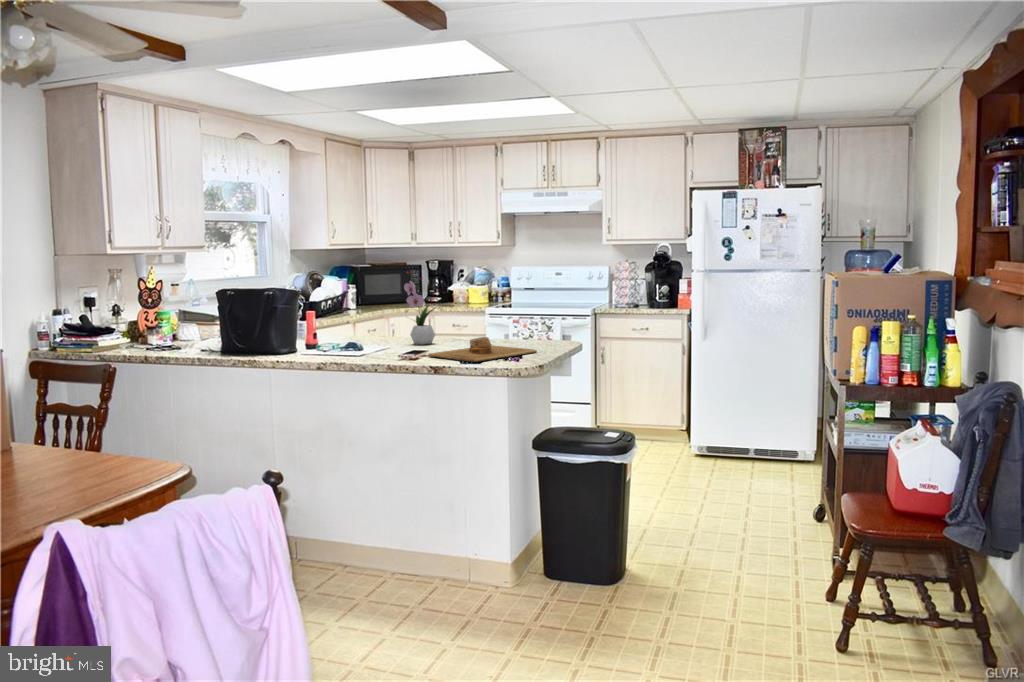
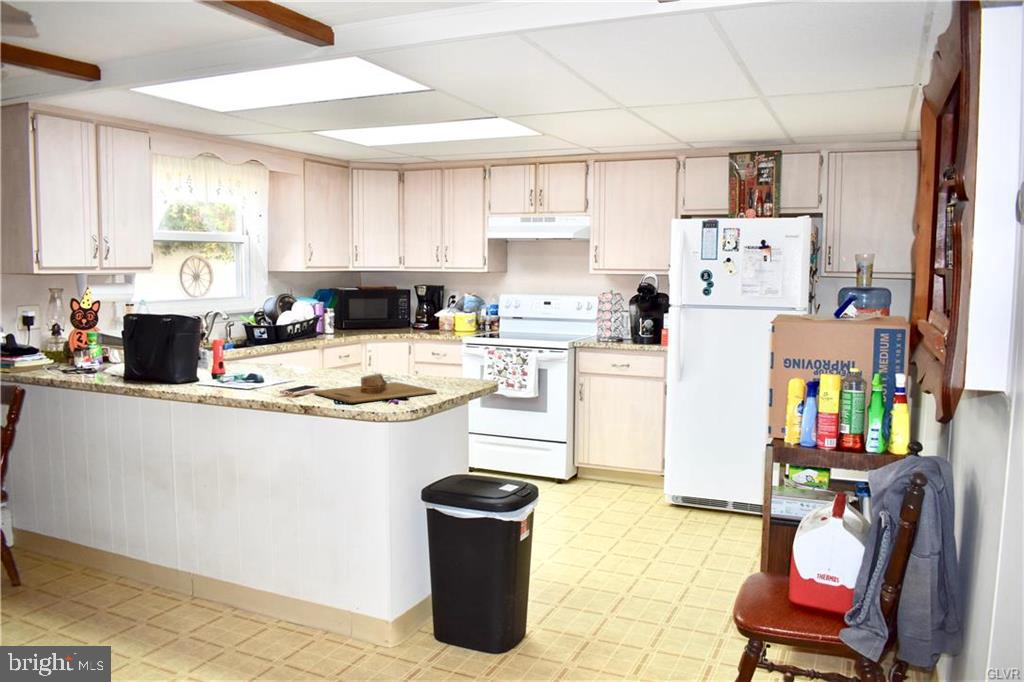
flower arrangement: present [404,271,435,345] -> none [315,299,352,378]

